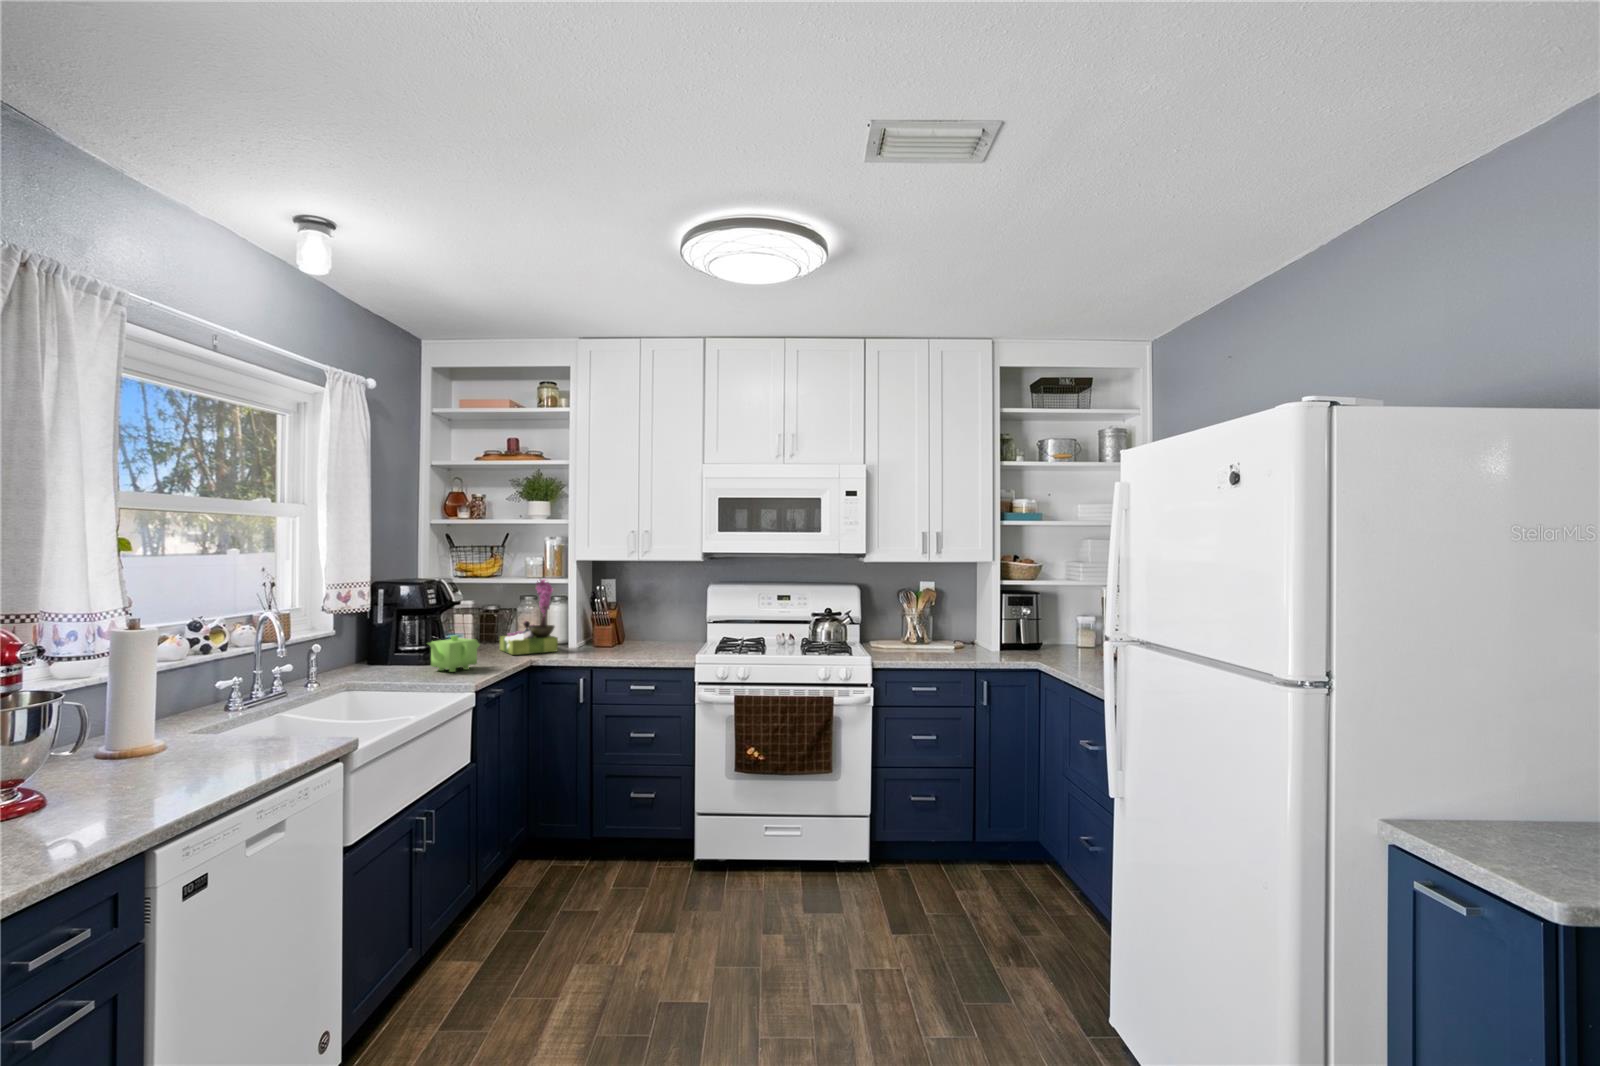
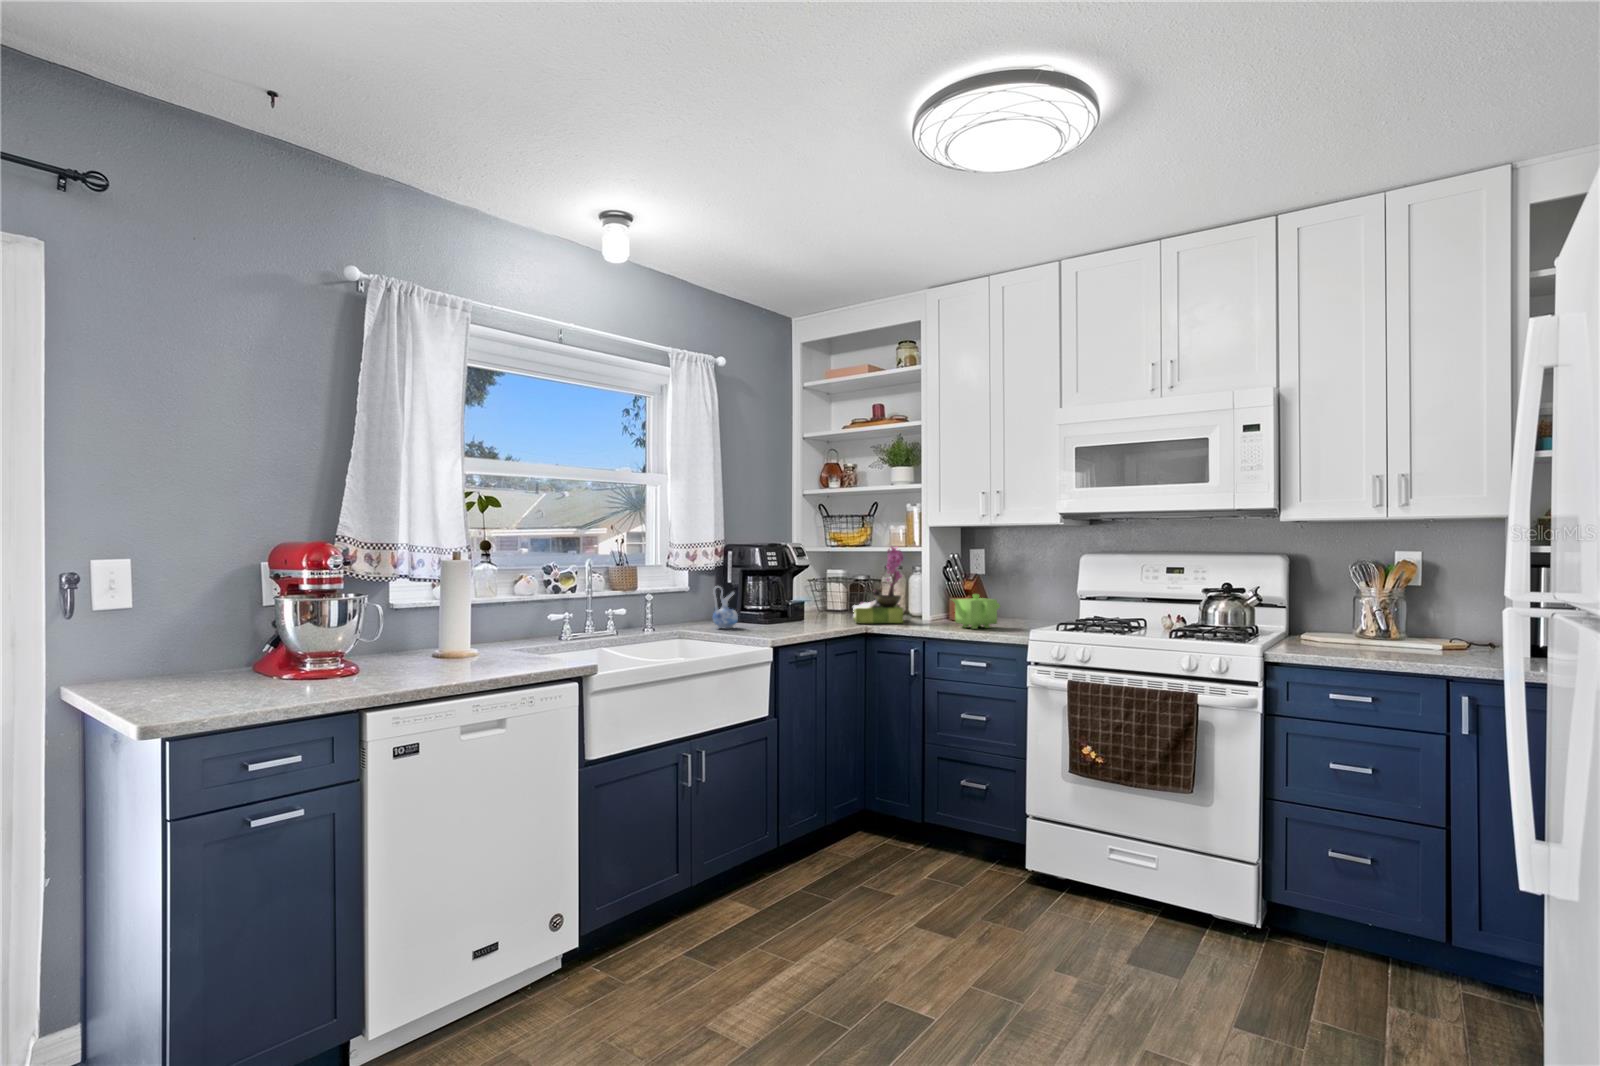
ceramic pitcher: none [363,629,394,674] -> present [713,586,738,628]
teapot: present [428,636,480,672] -> present [952,594,1000,629]

